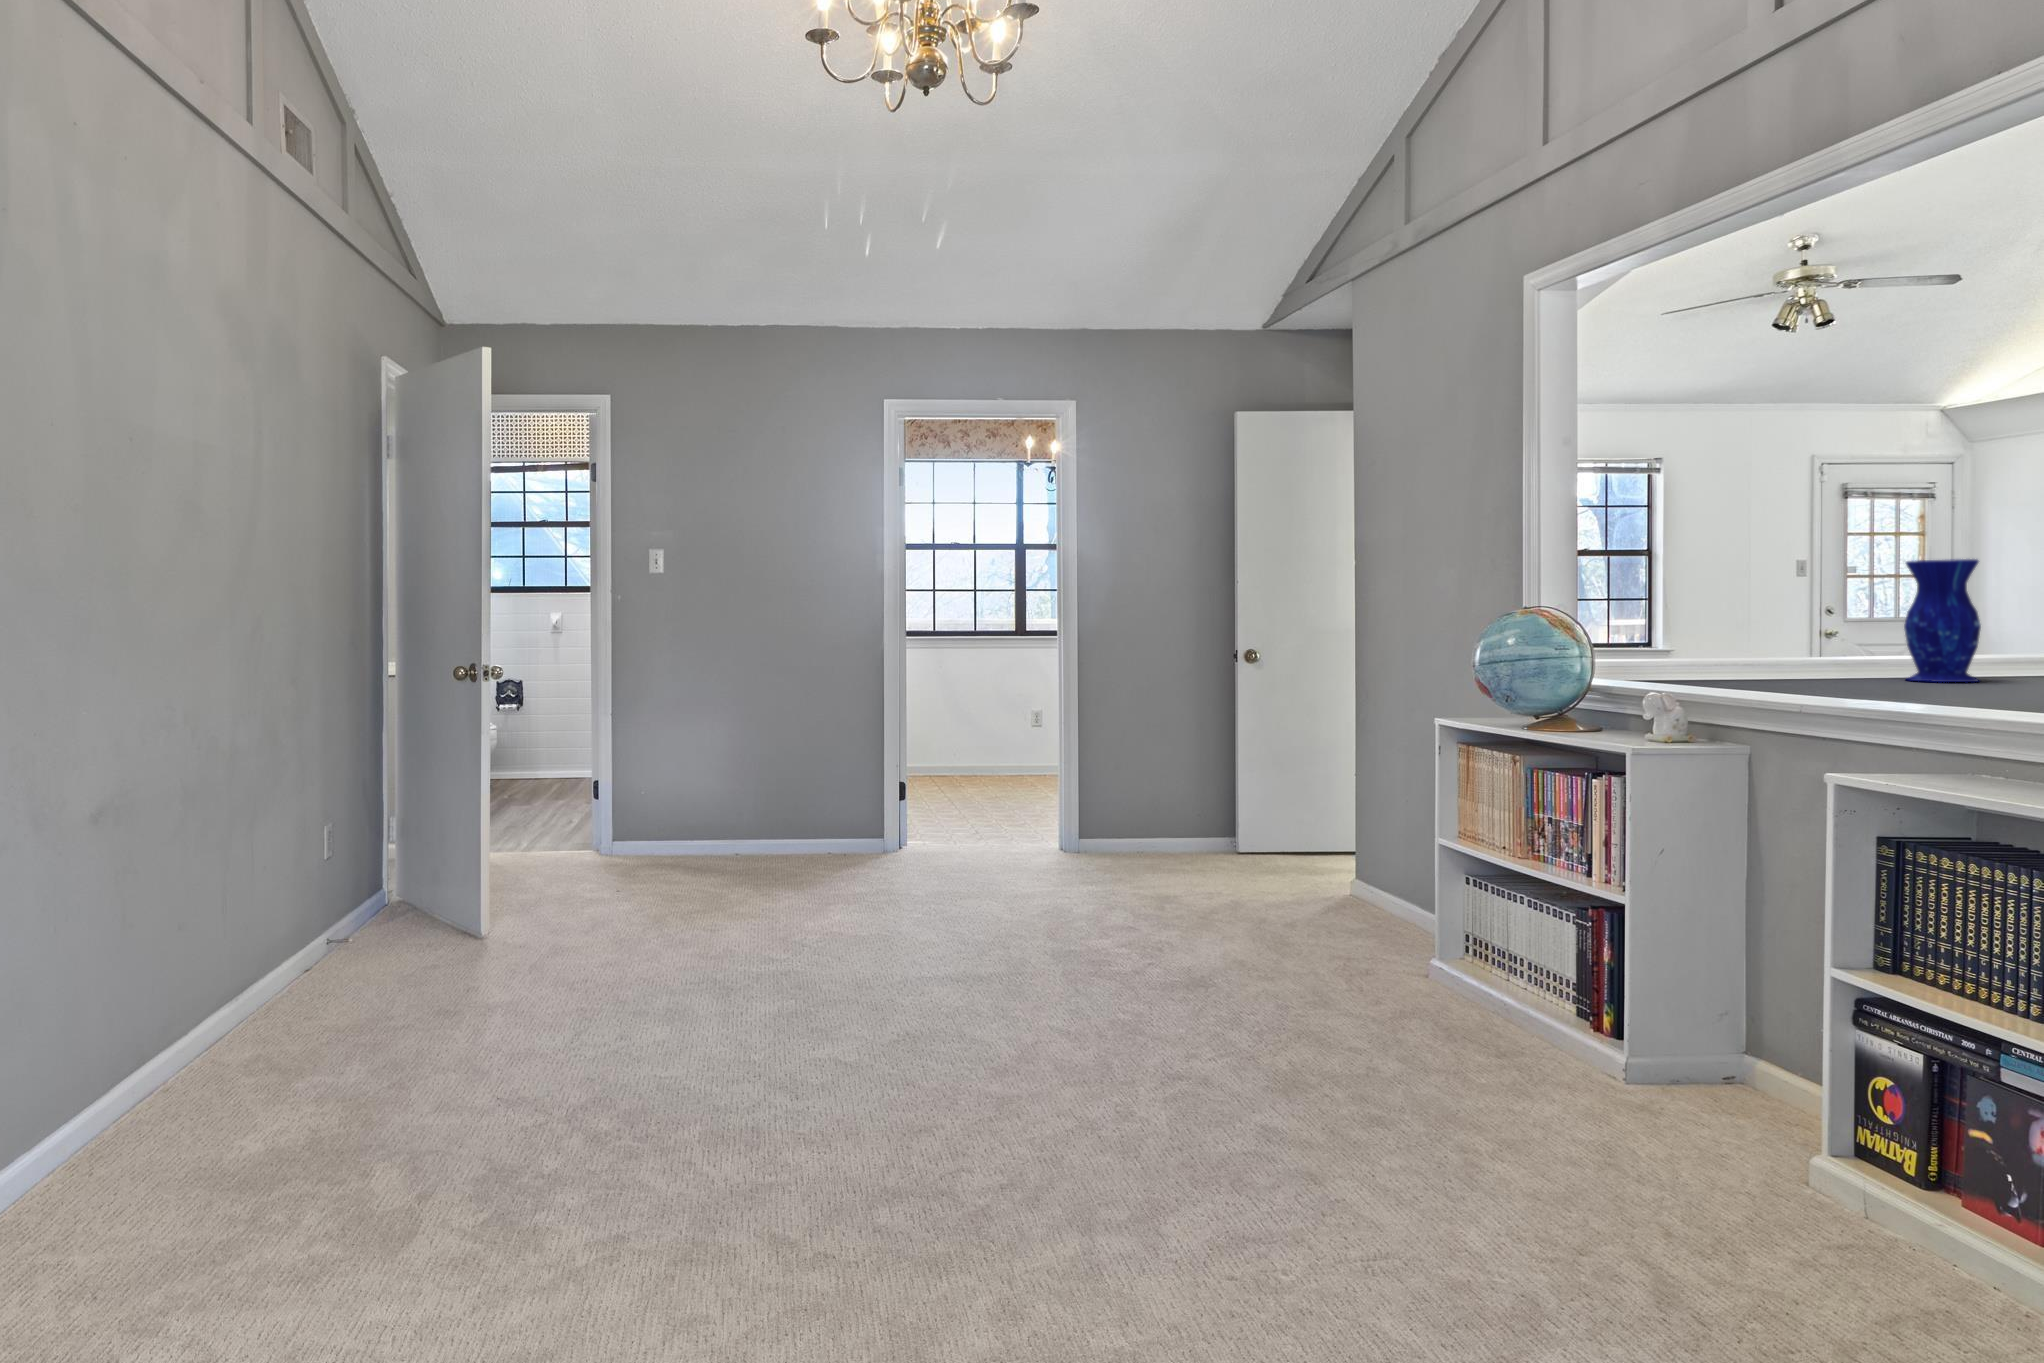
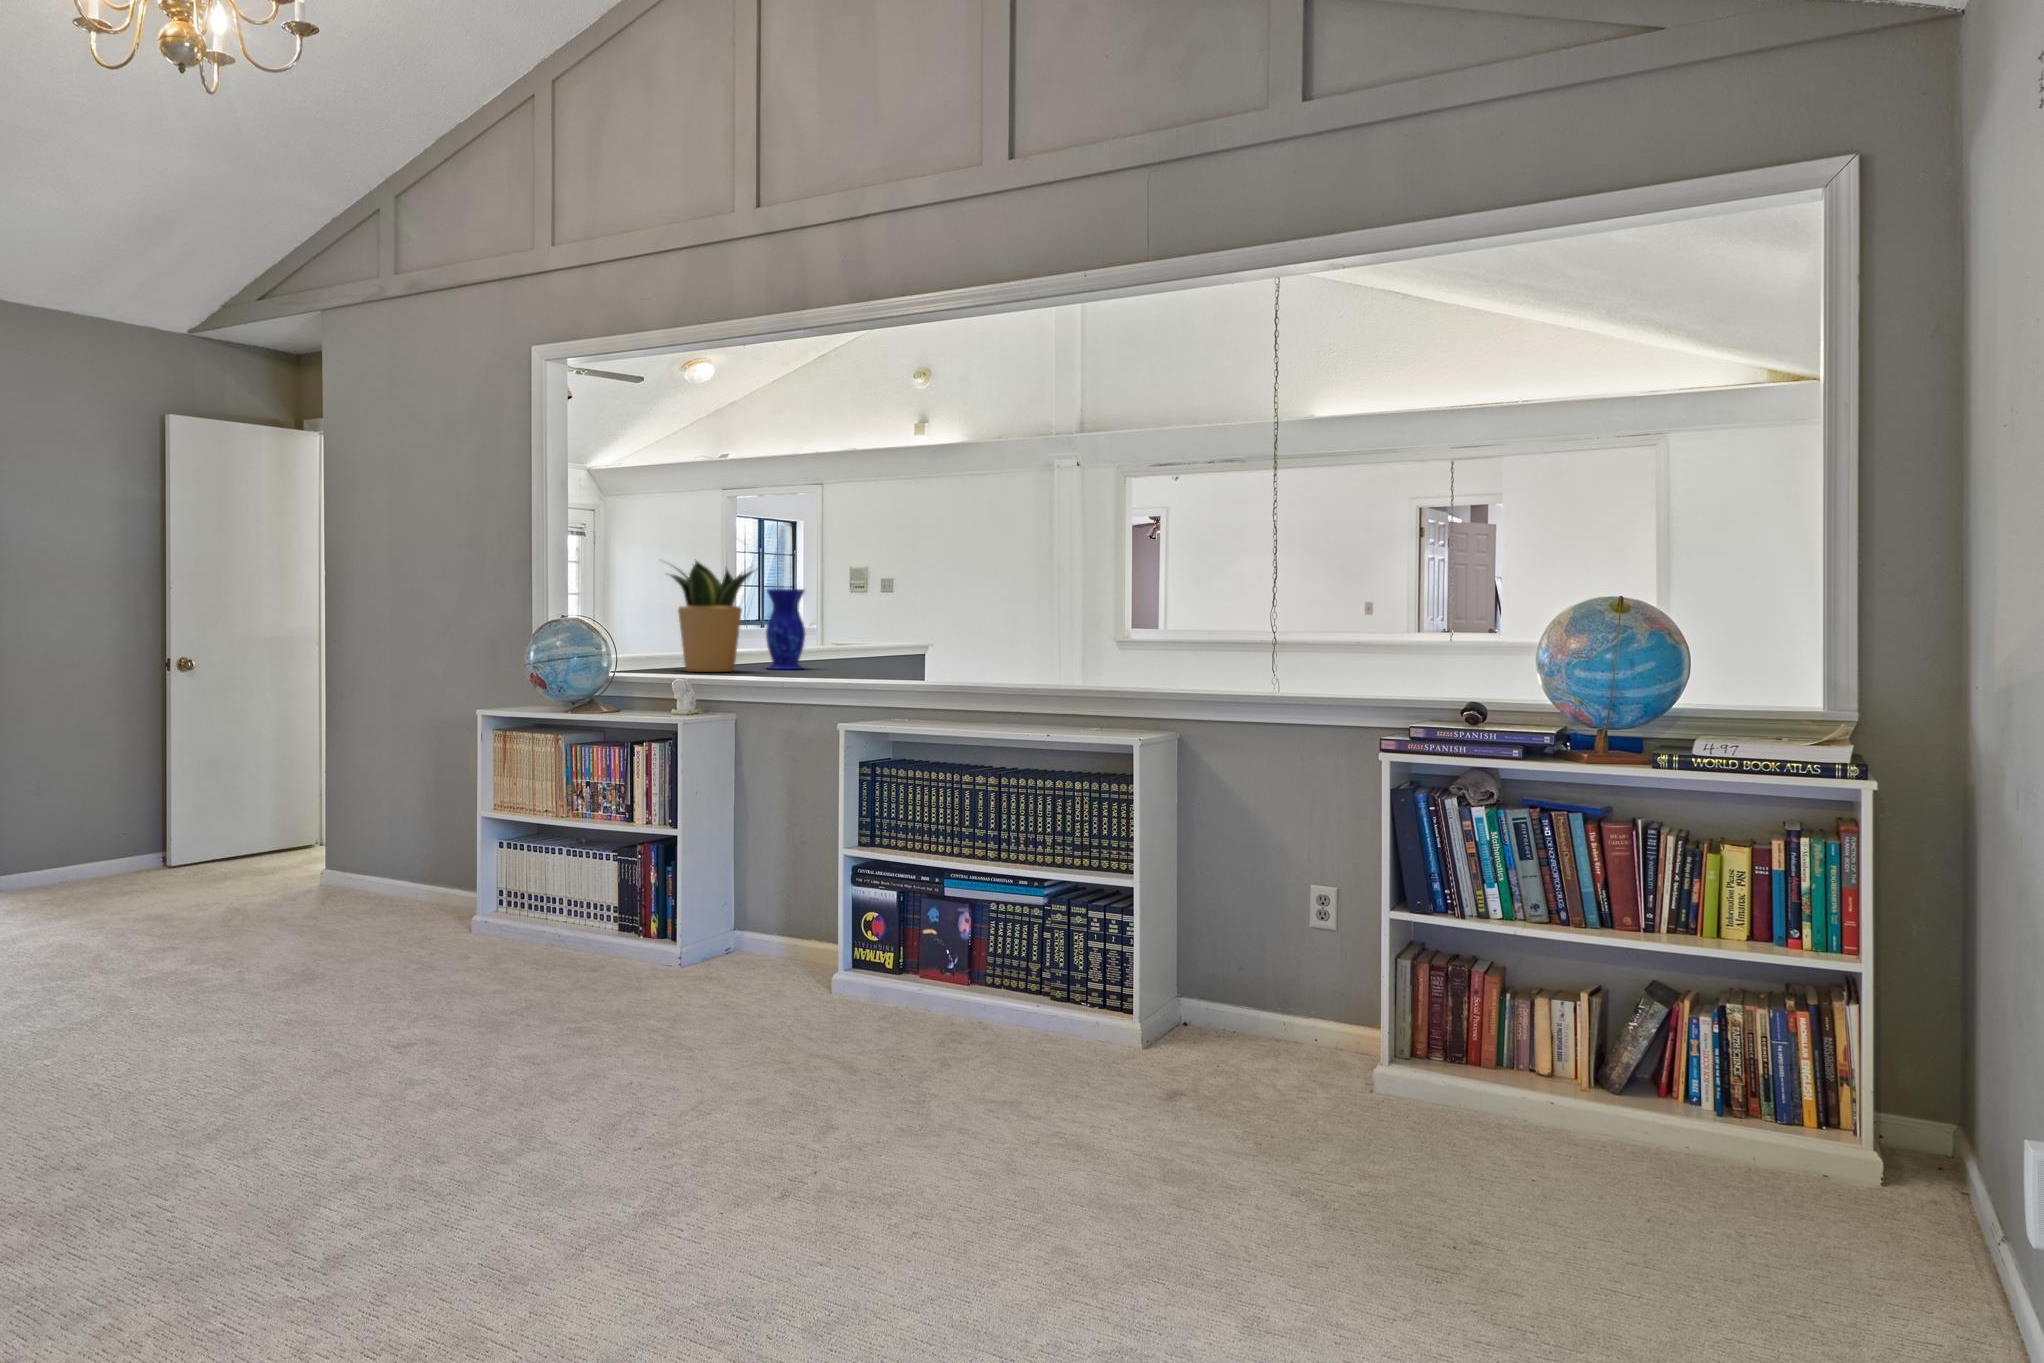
potted plant: none [1691,526,1842,684] -> present [670,561,753,672]

